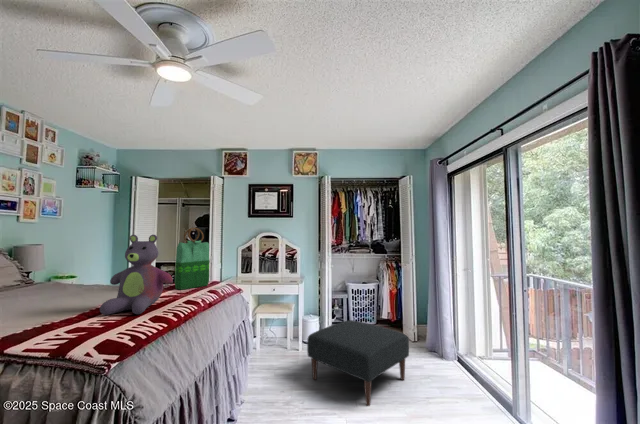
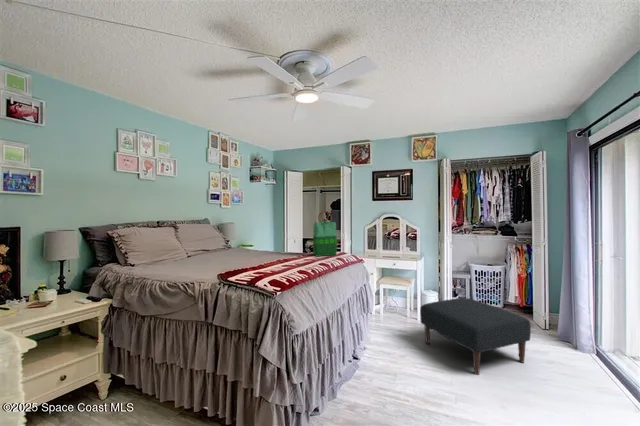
stuffed bear: present [100,235,173,315] -> none [270,217,310,268]

